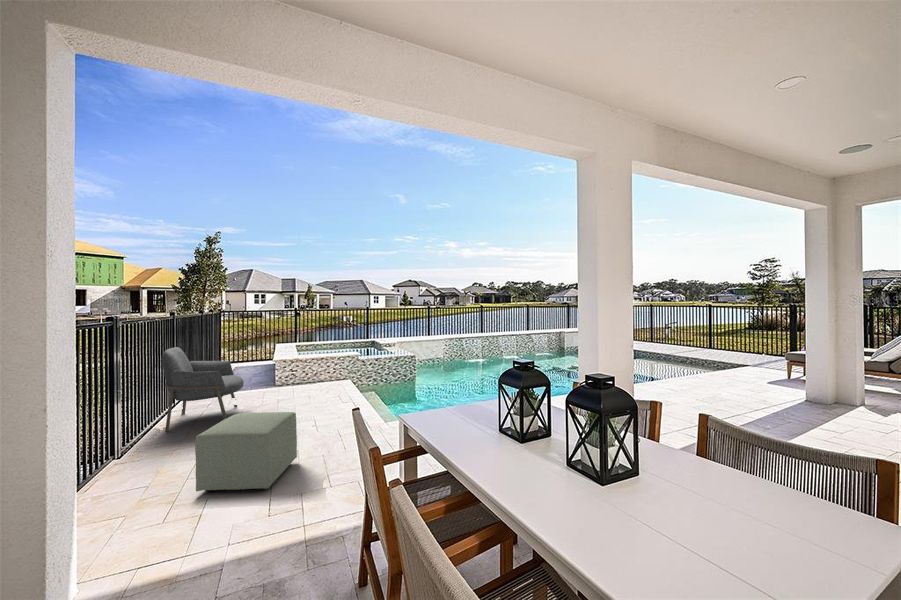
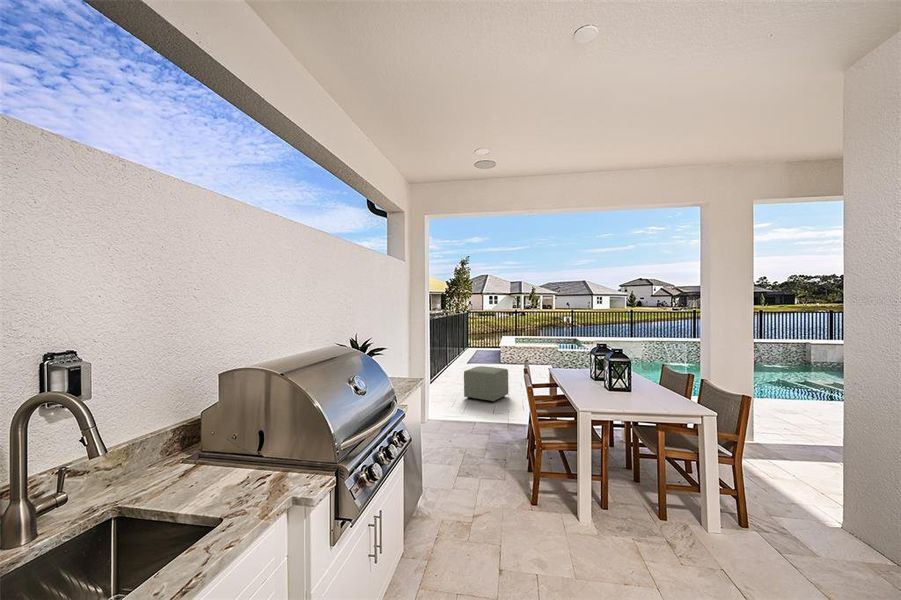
armchair: present [163,347,244,432] -> none [445,332,483,378]

